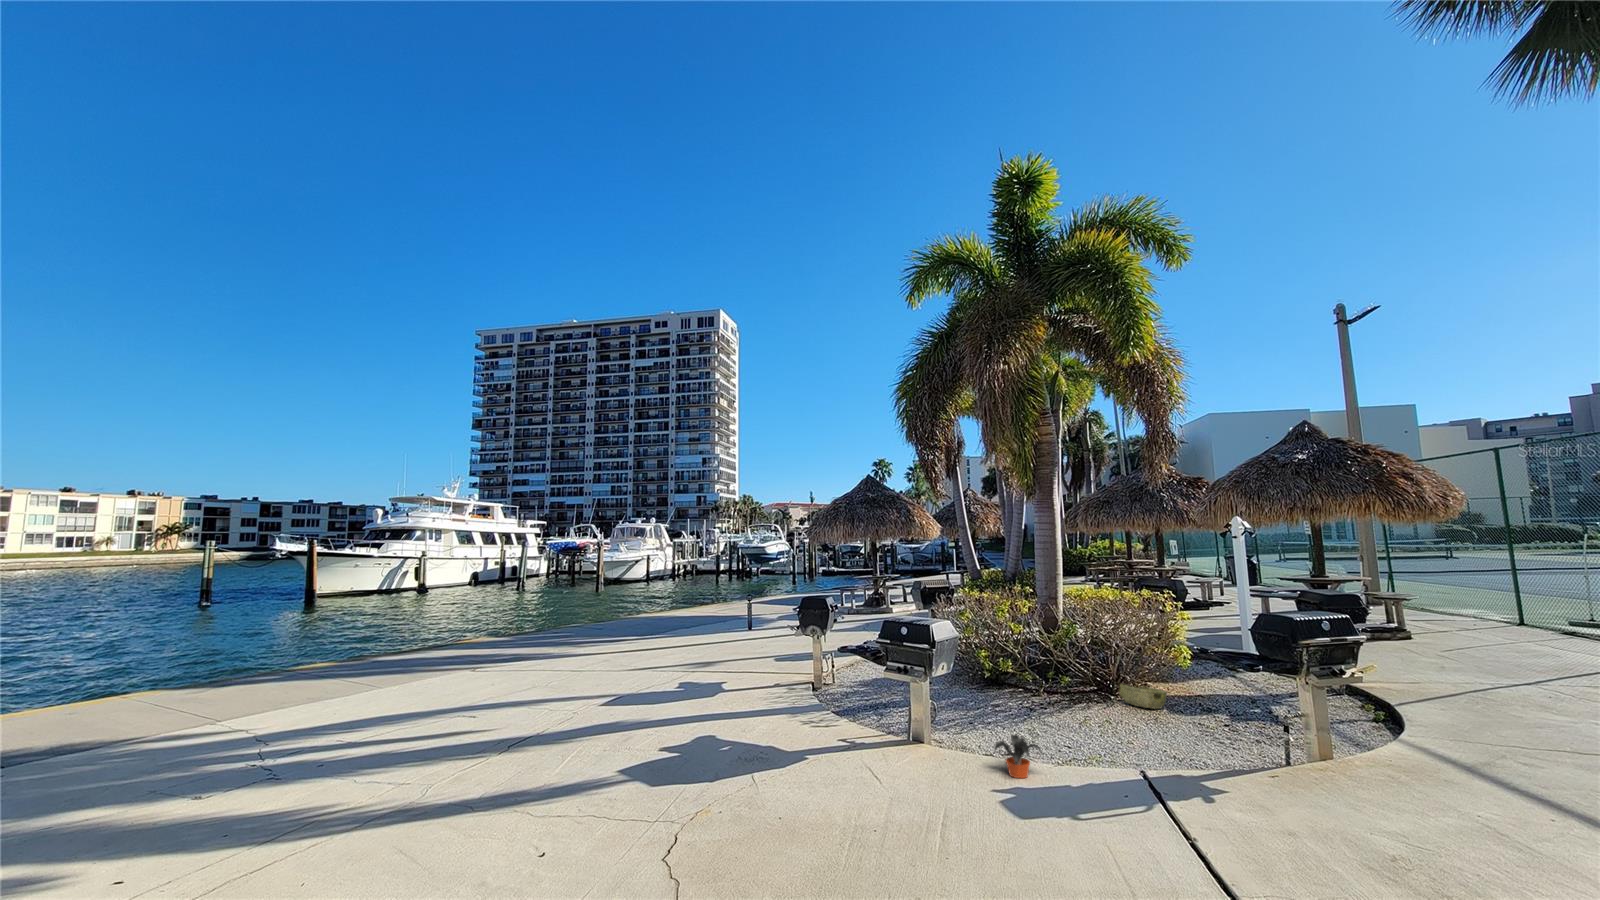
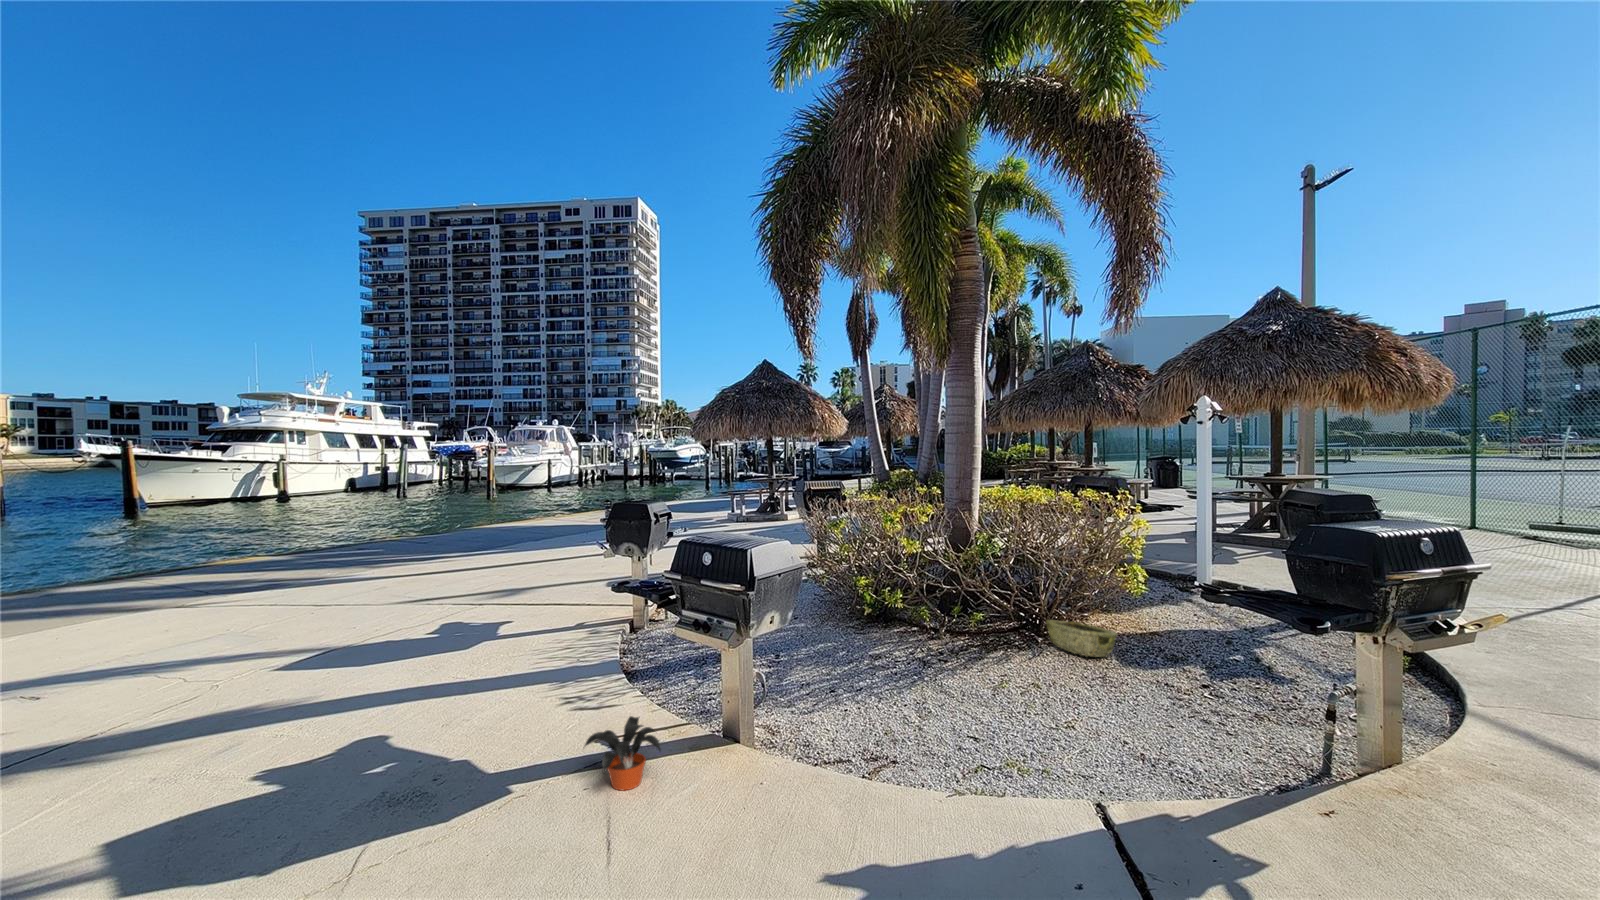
potted plant: present [995,735,1041,778] -> present [585,716,661,790]

